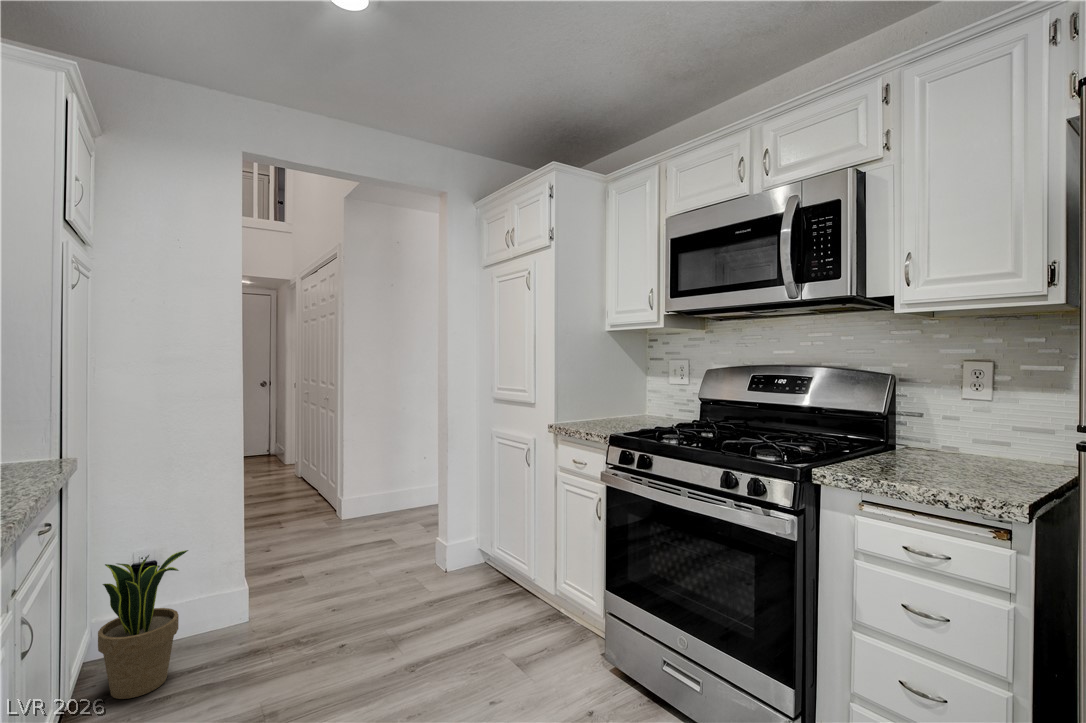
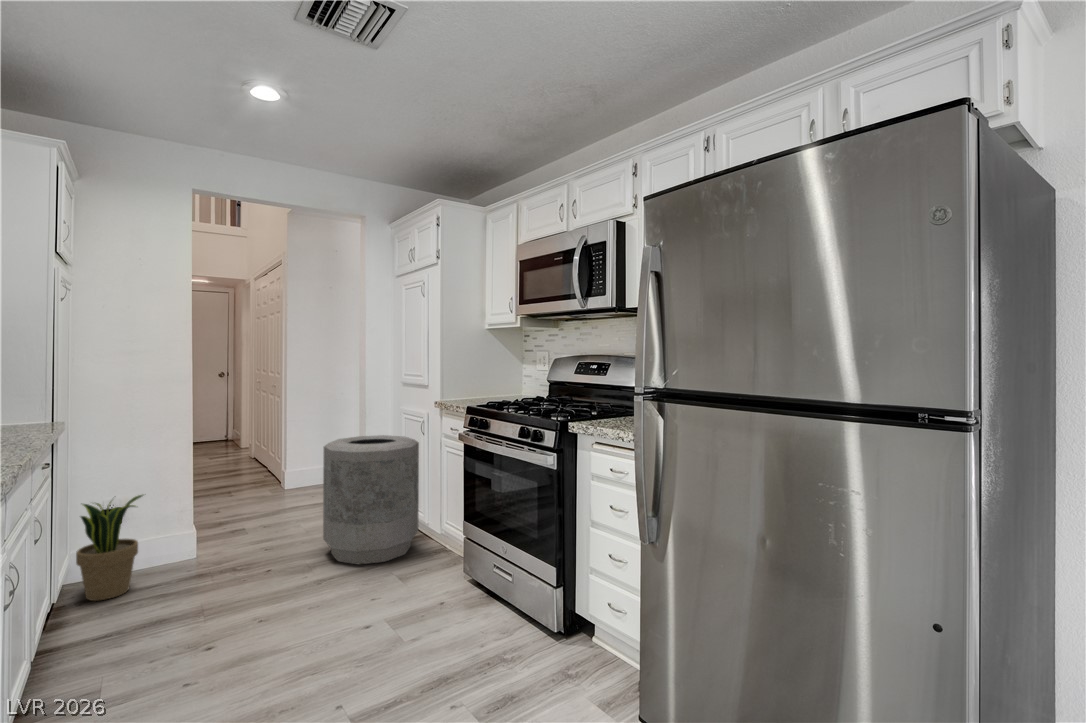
trash can: none [408,464,524,639] -> present [323,435,419,564]

